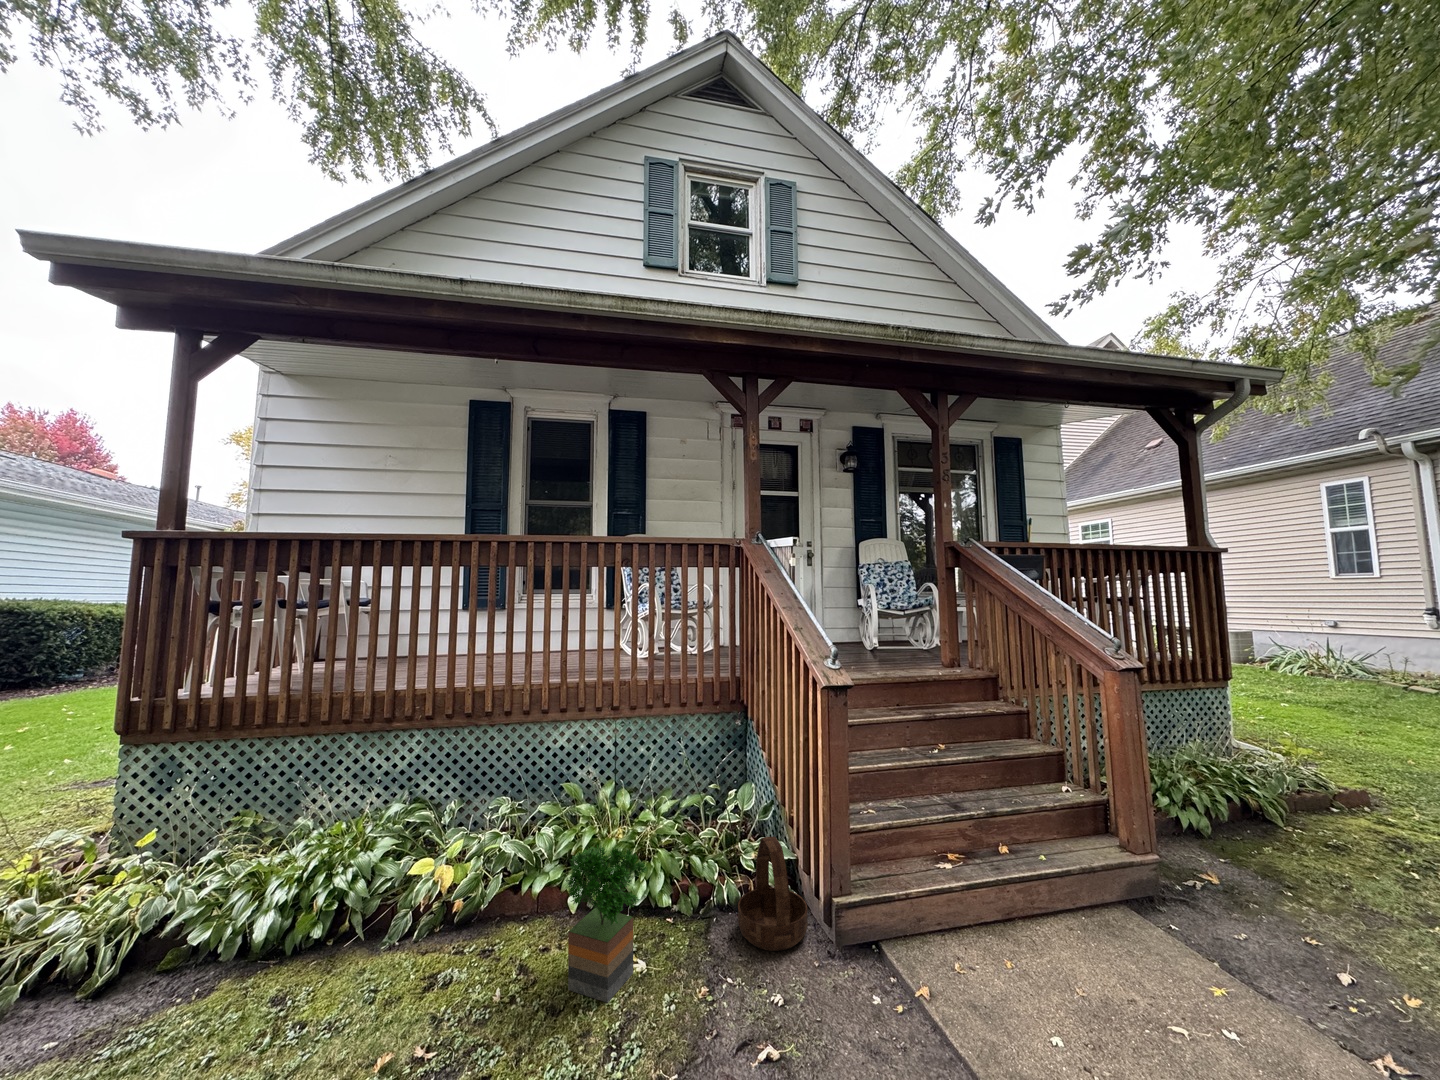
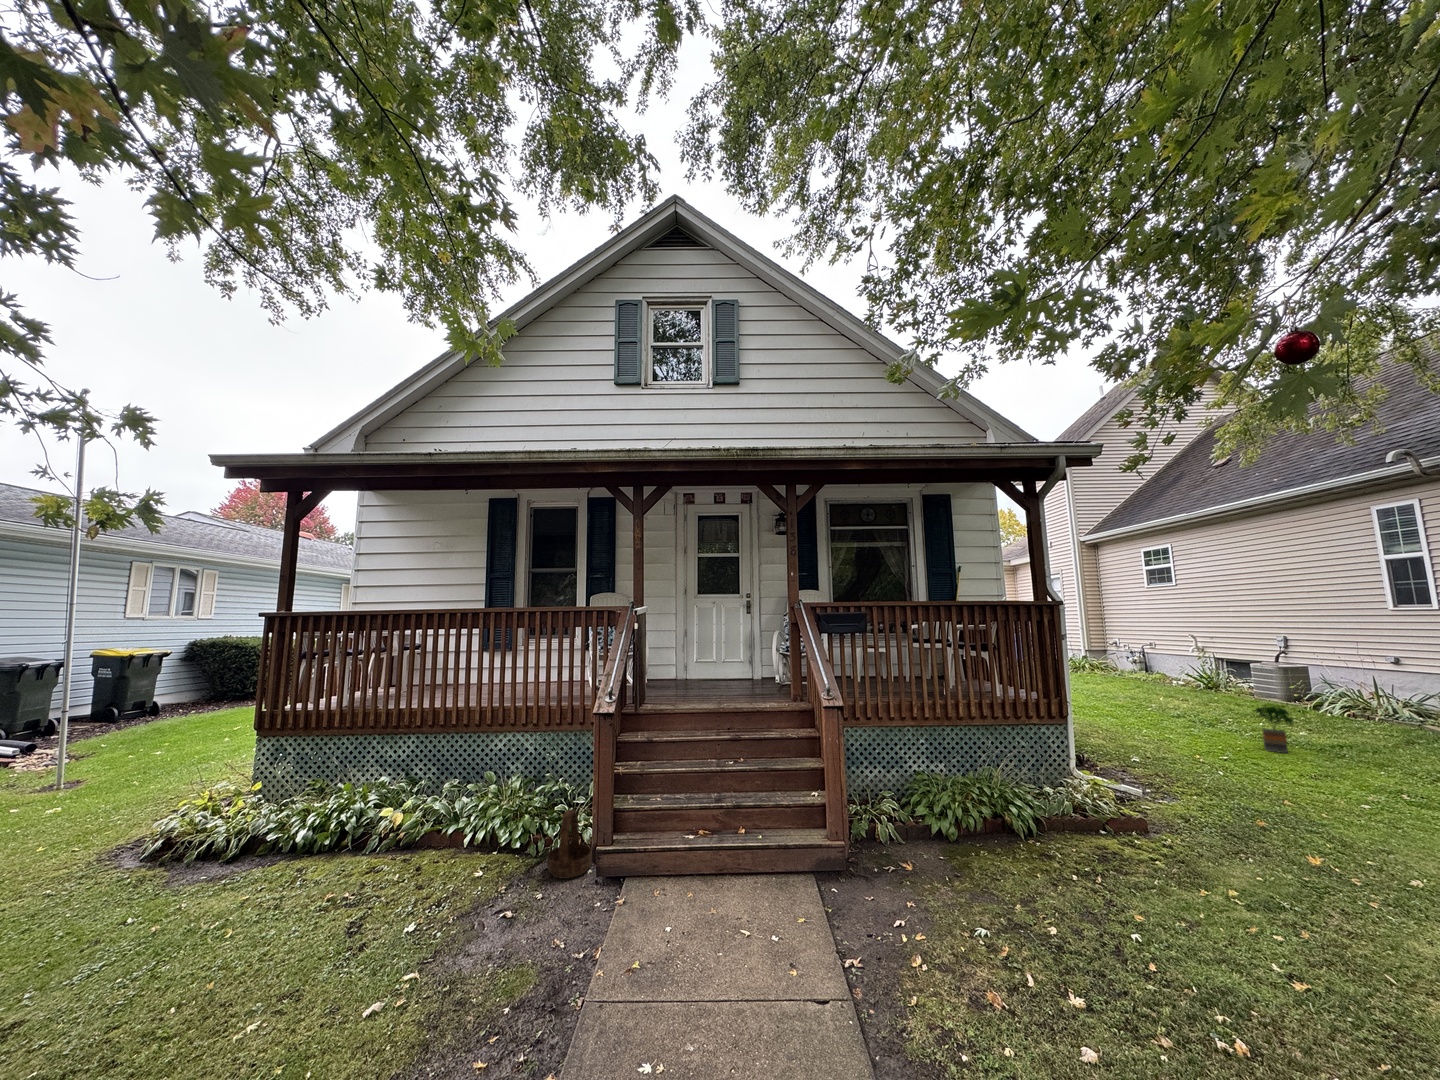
potted tree: present [566,845,647,1003] -> present [1255,706,1294,753]

